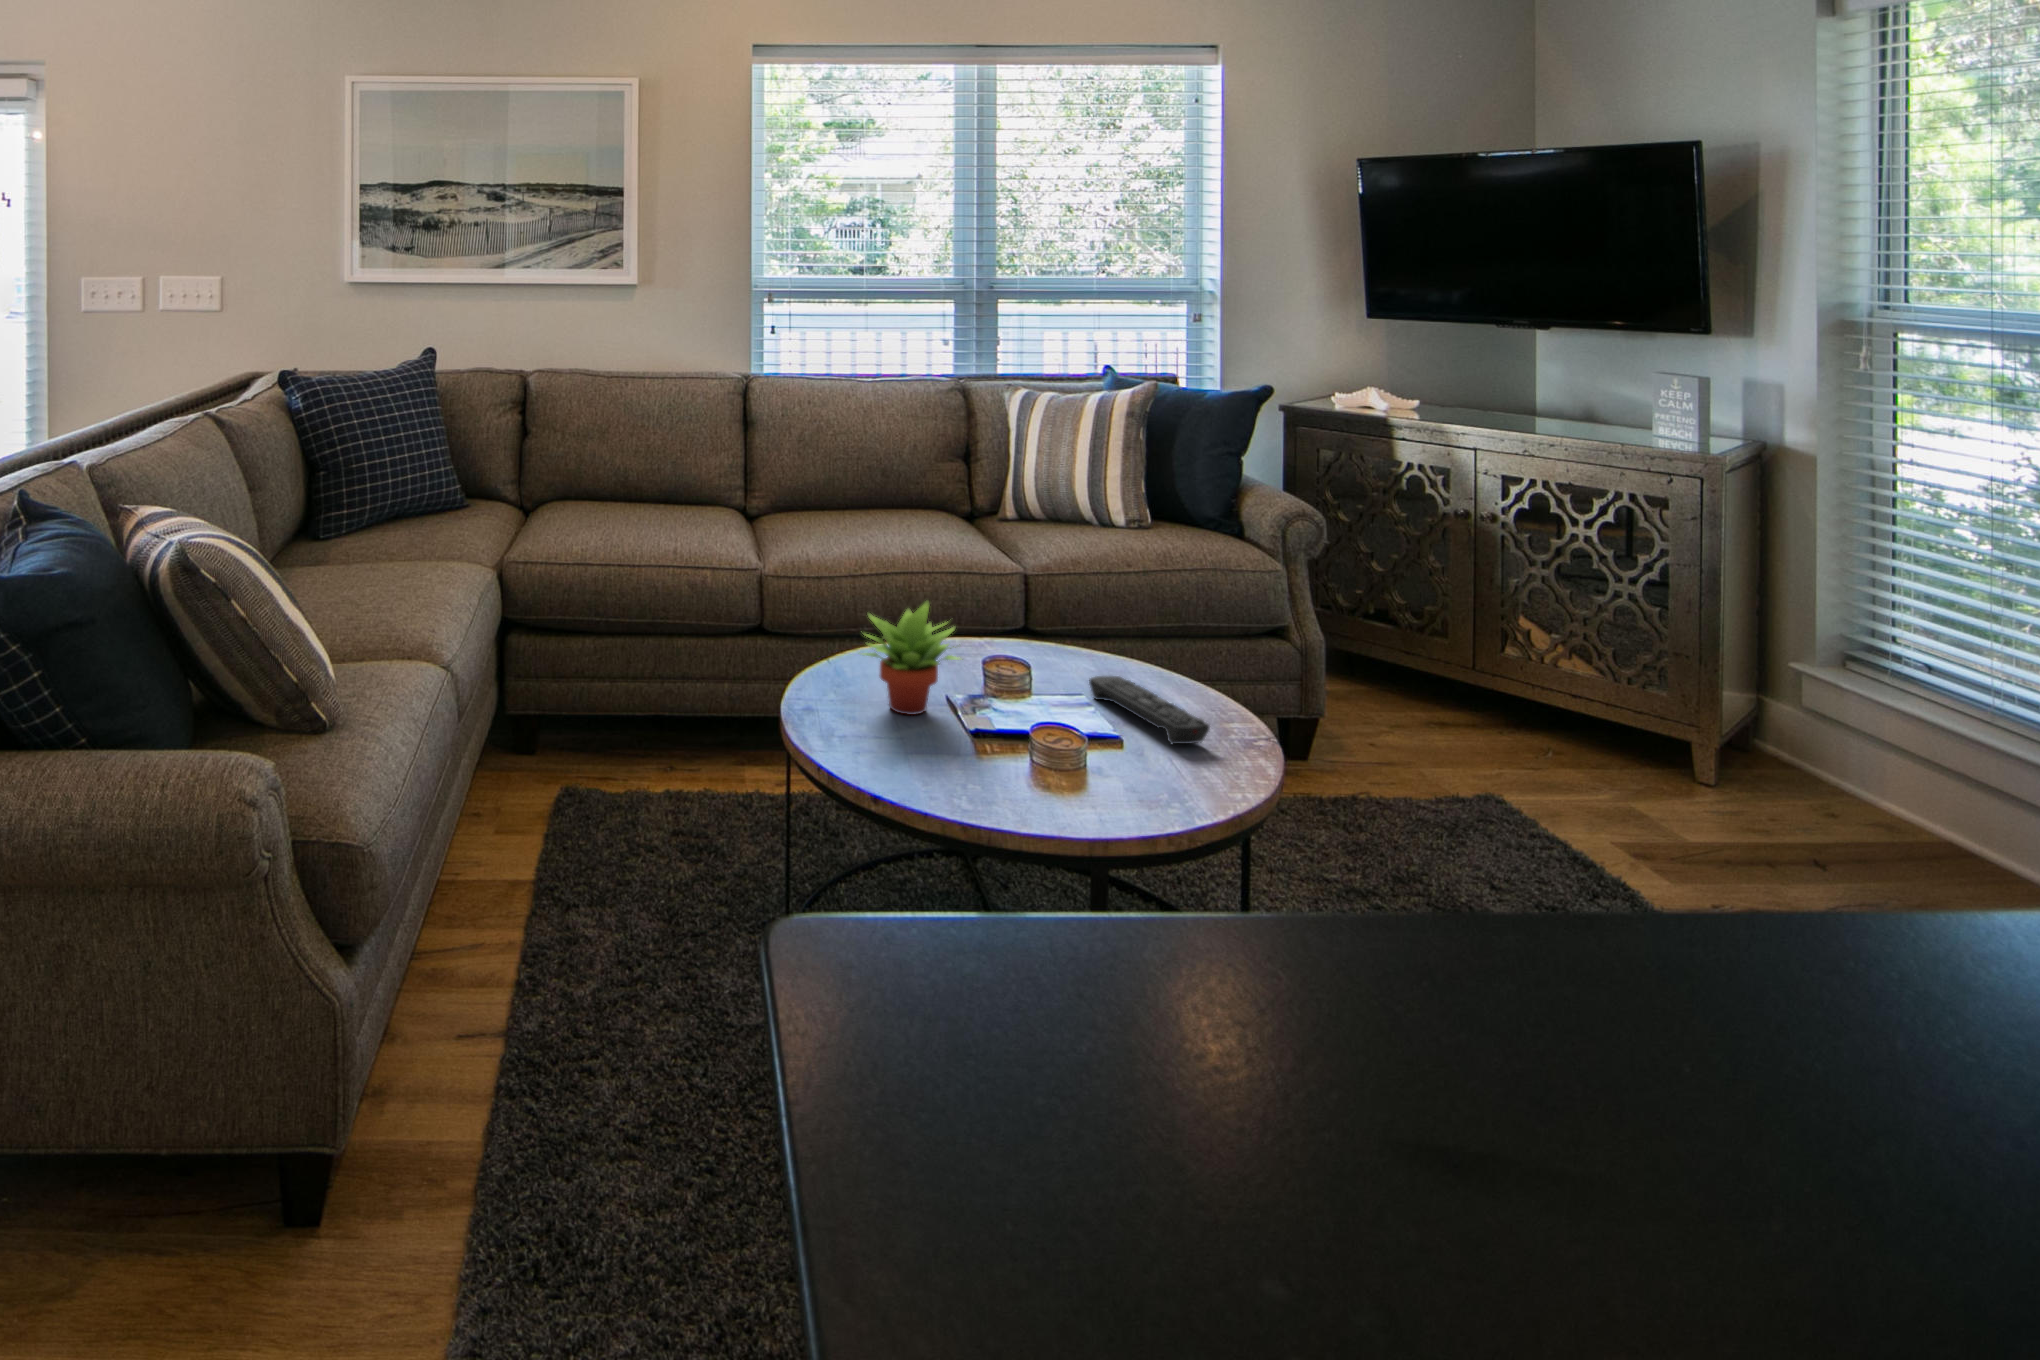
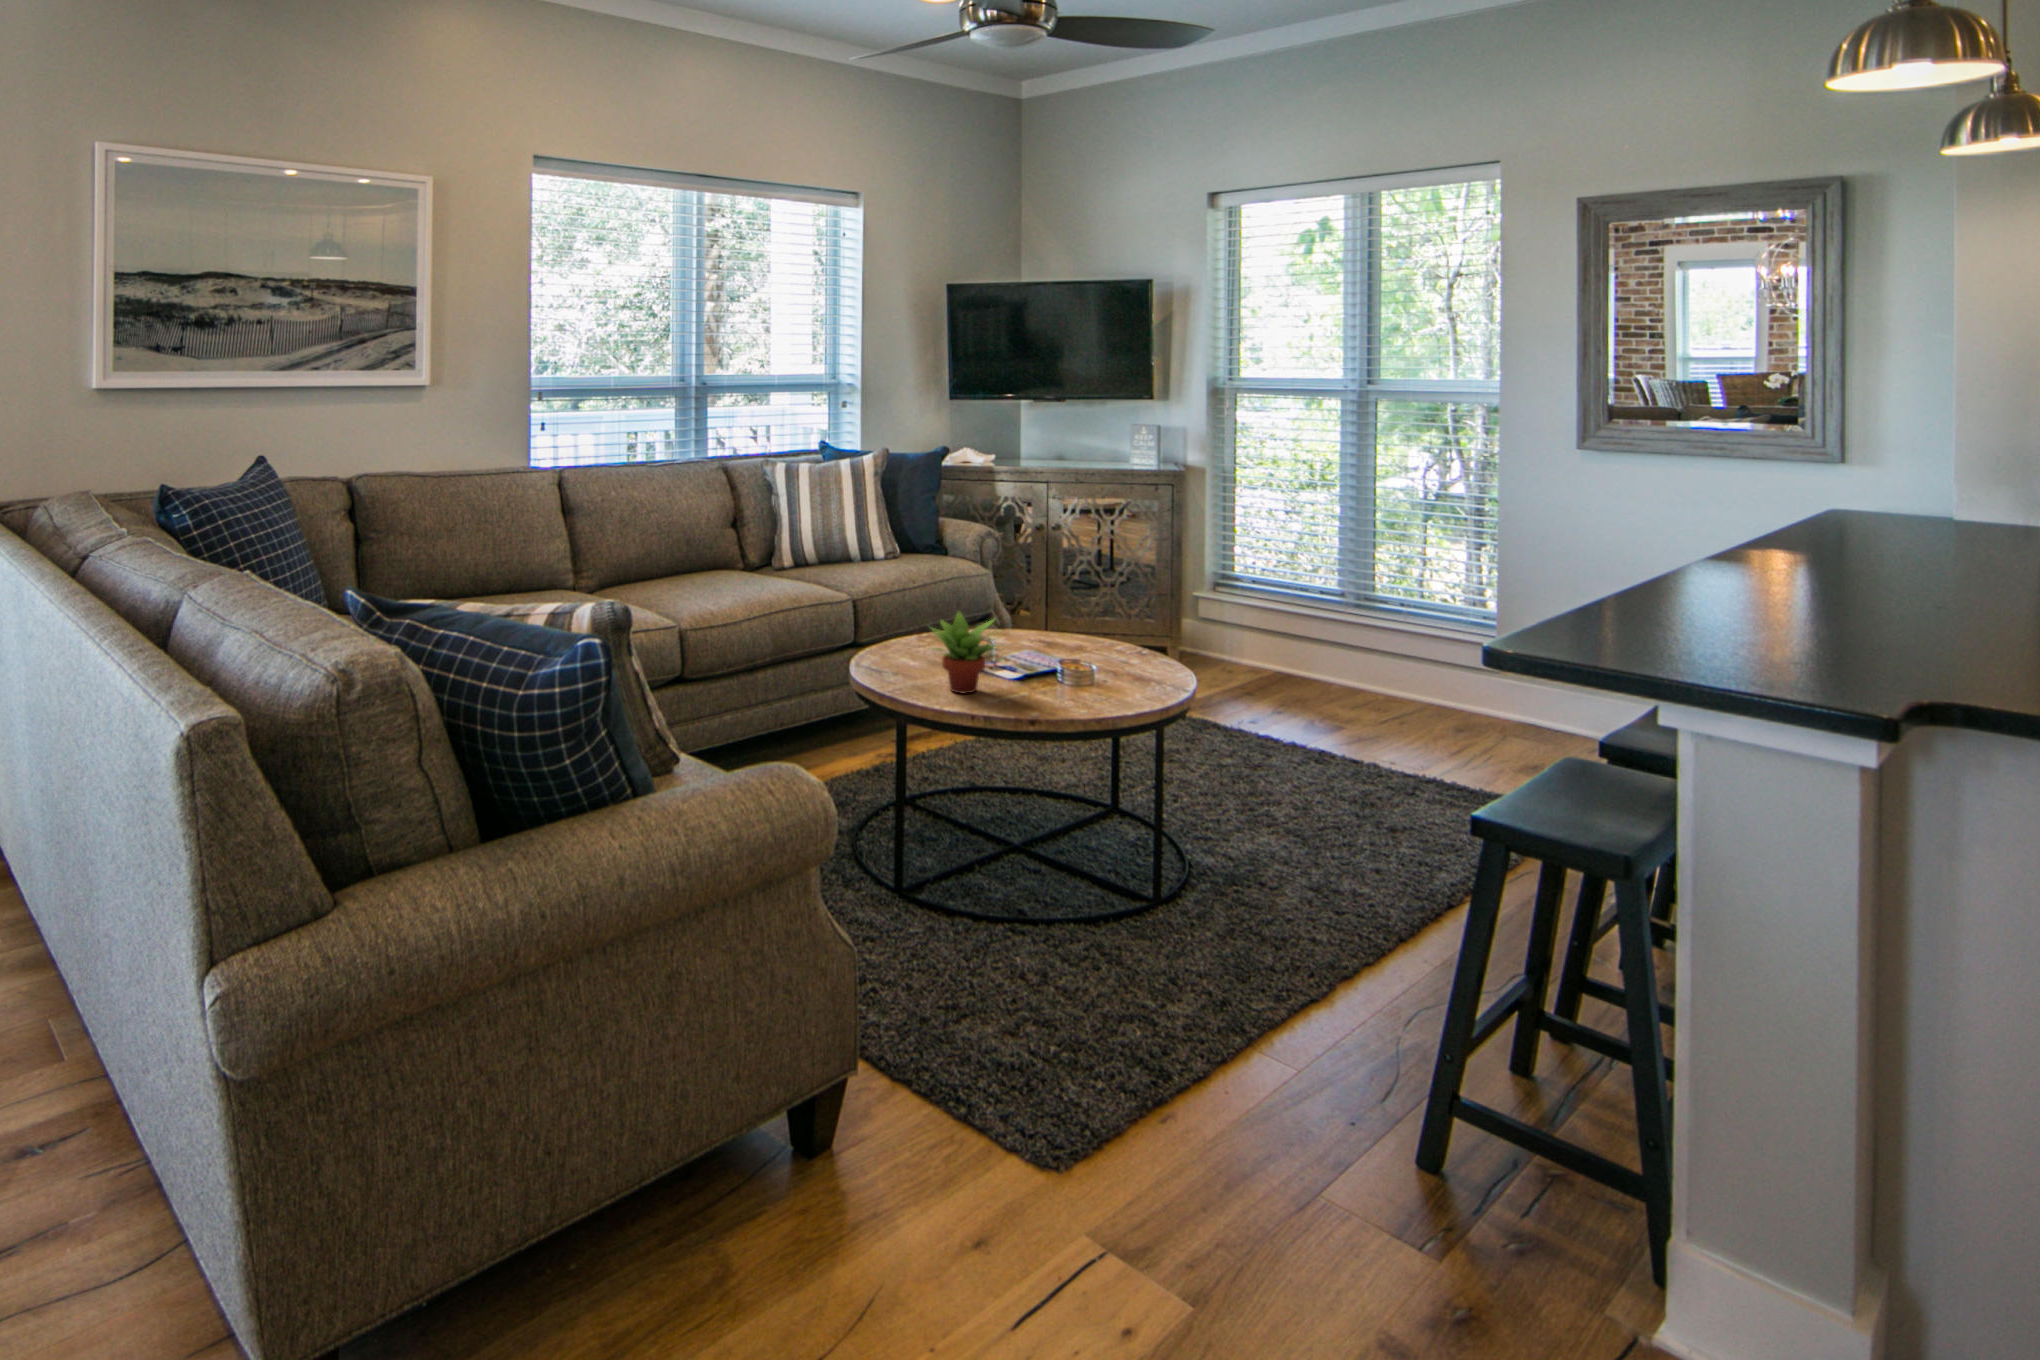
remote control: present [1089,676,1210,744] -> none [1033,645,1134,676]

